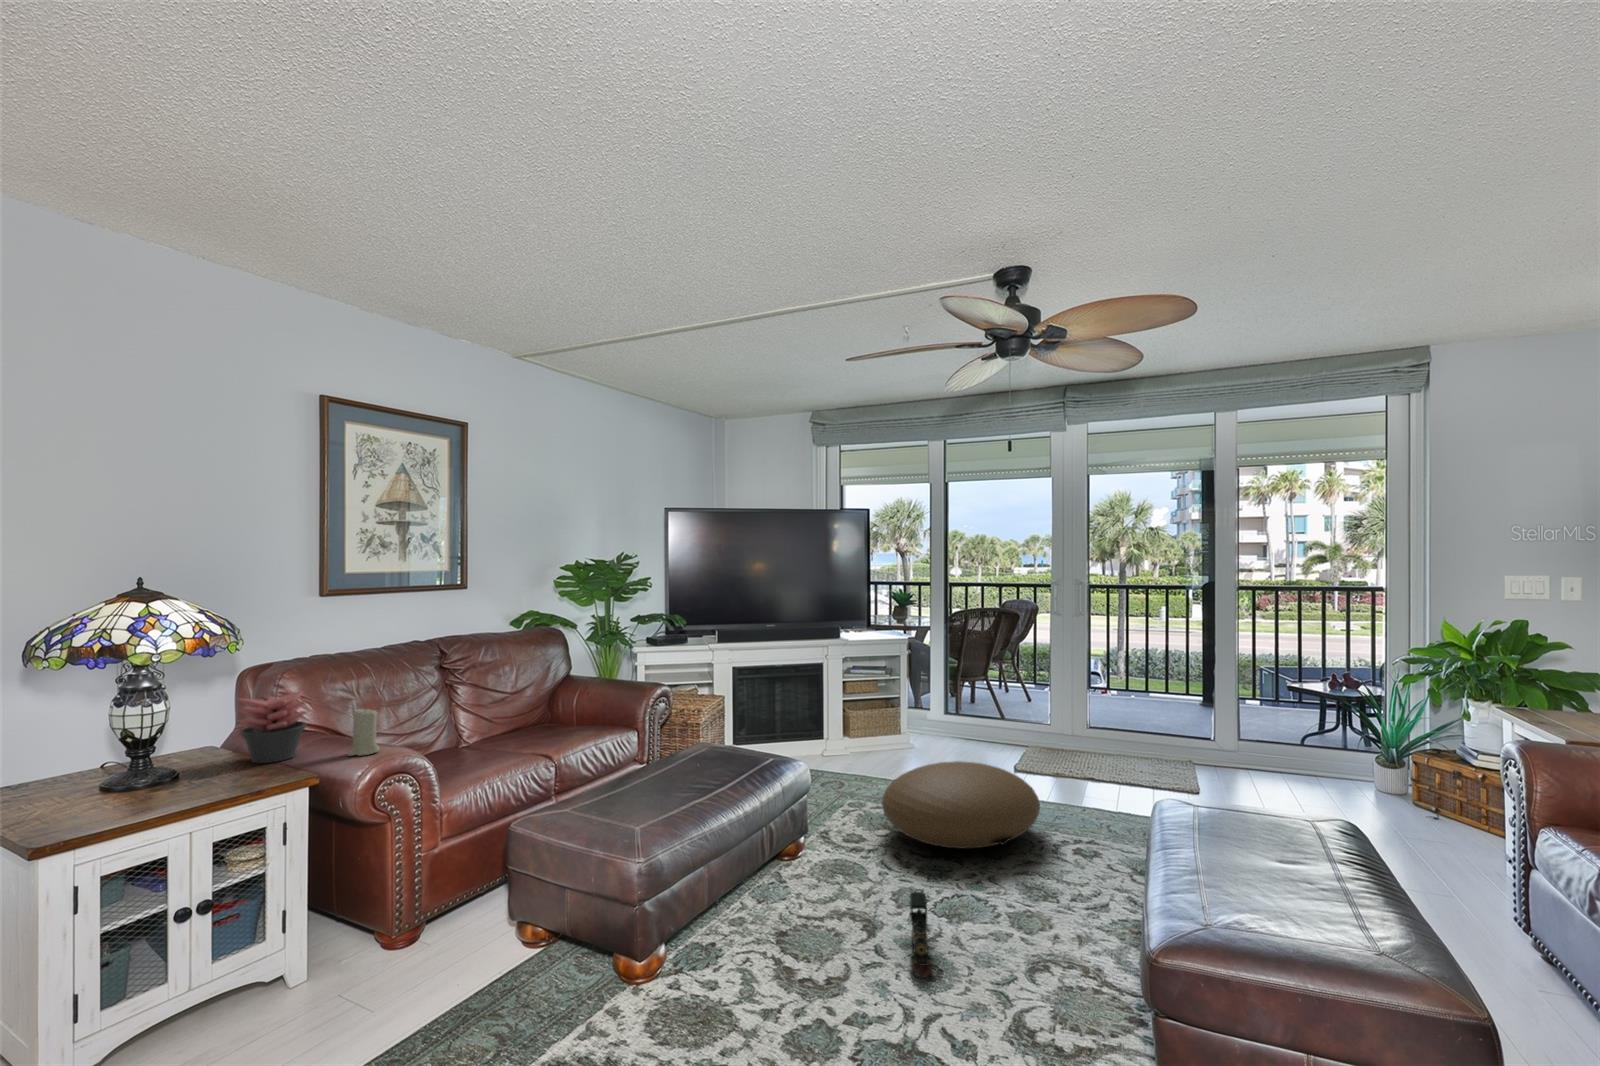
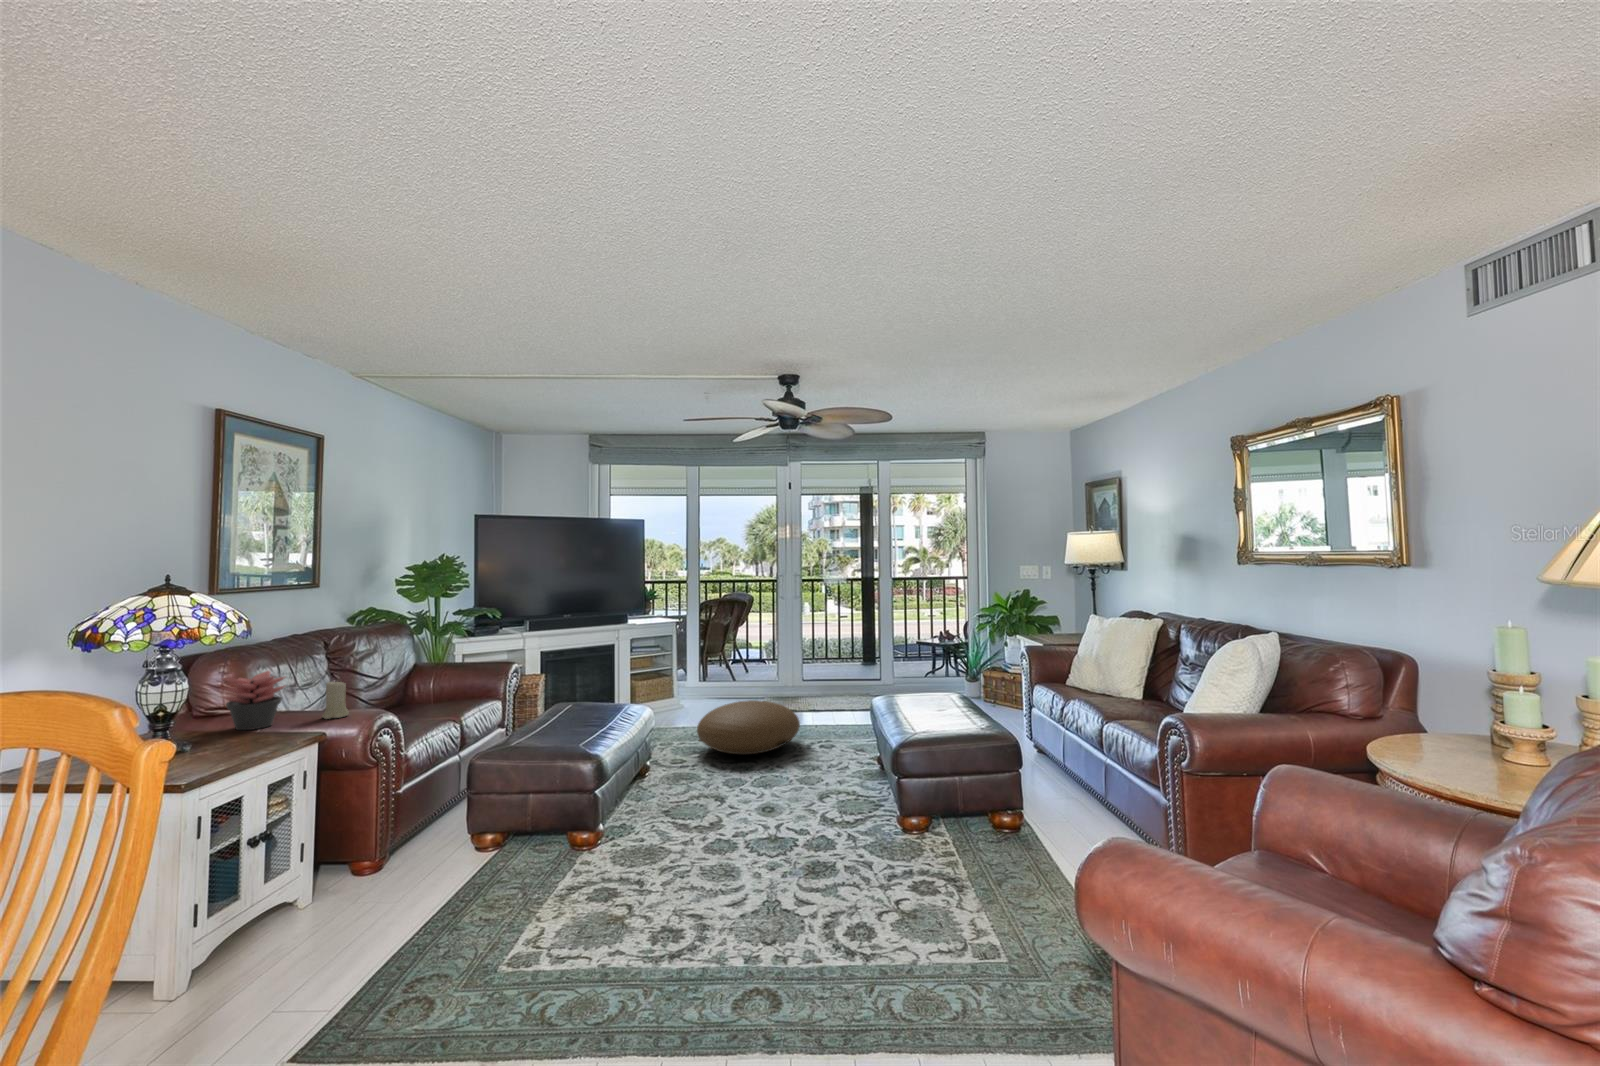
toy train: present [910,892,933,977] -> none [744,771,768,812]

